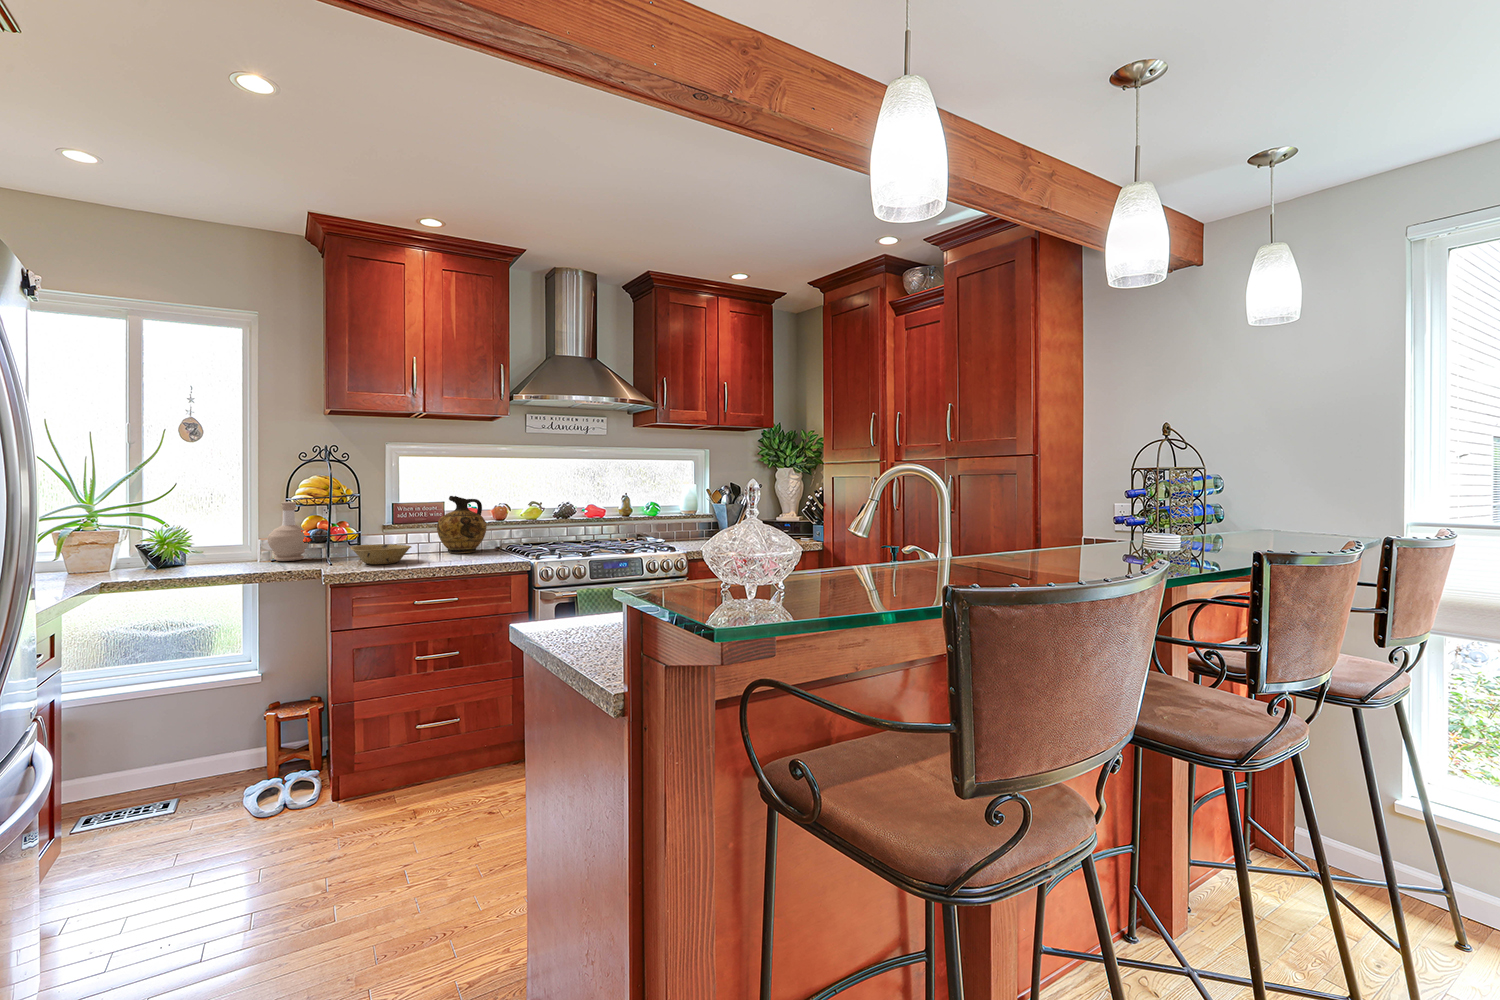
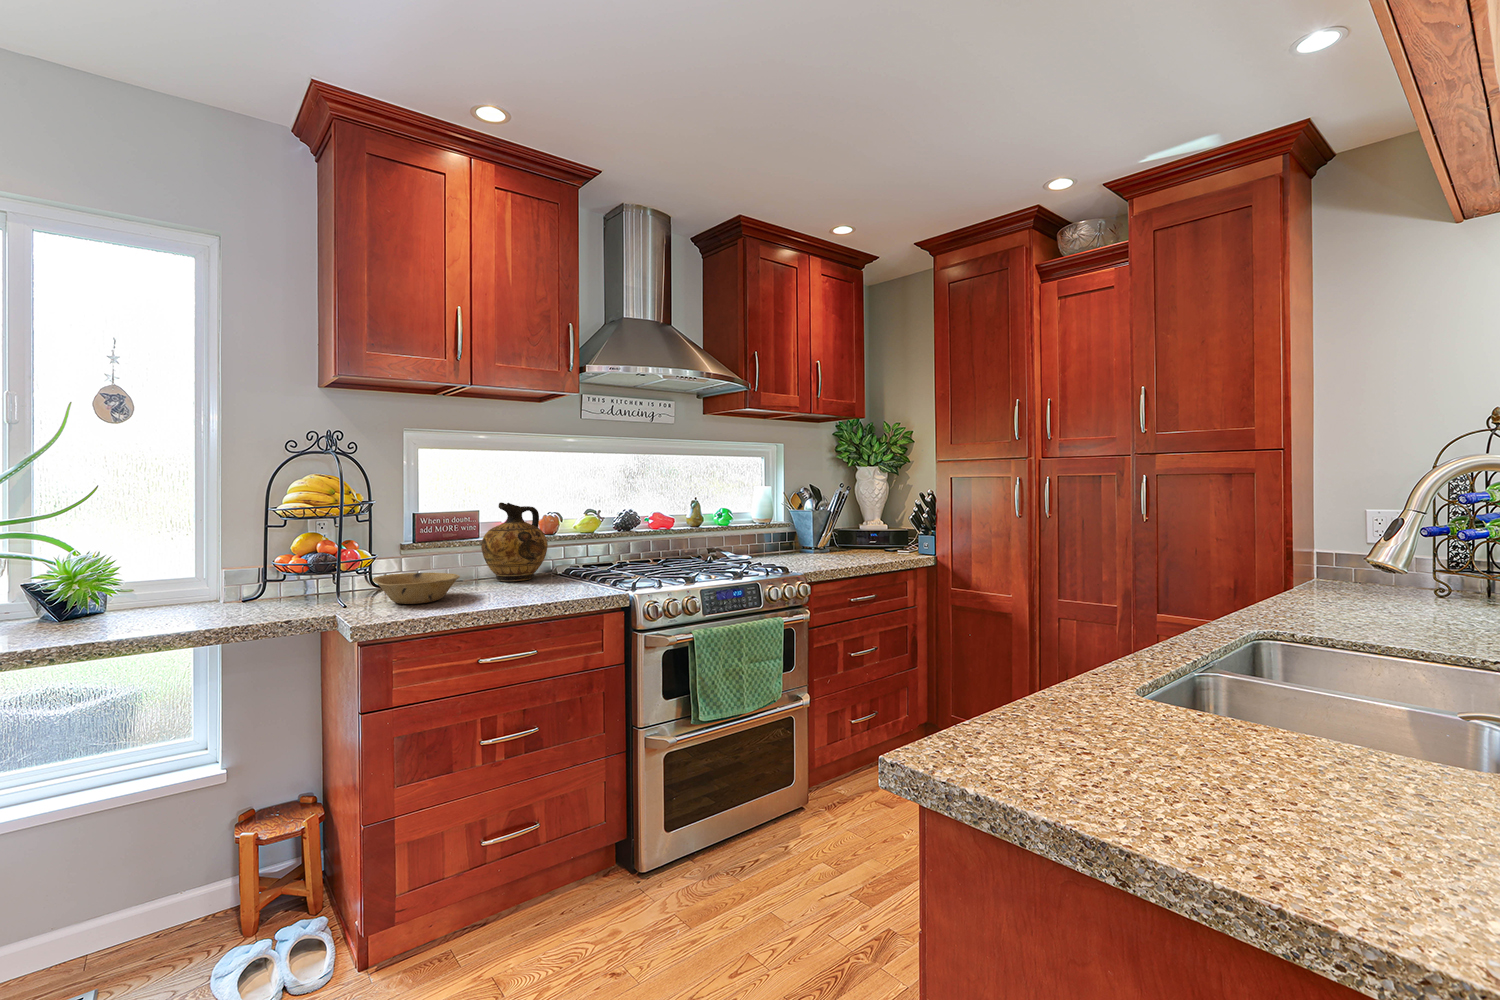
bottle: present [267,502,308,561] -> none [239,514,303,601]

